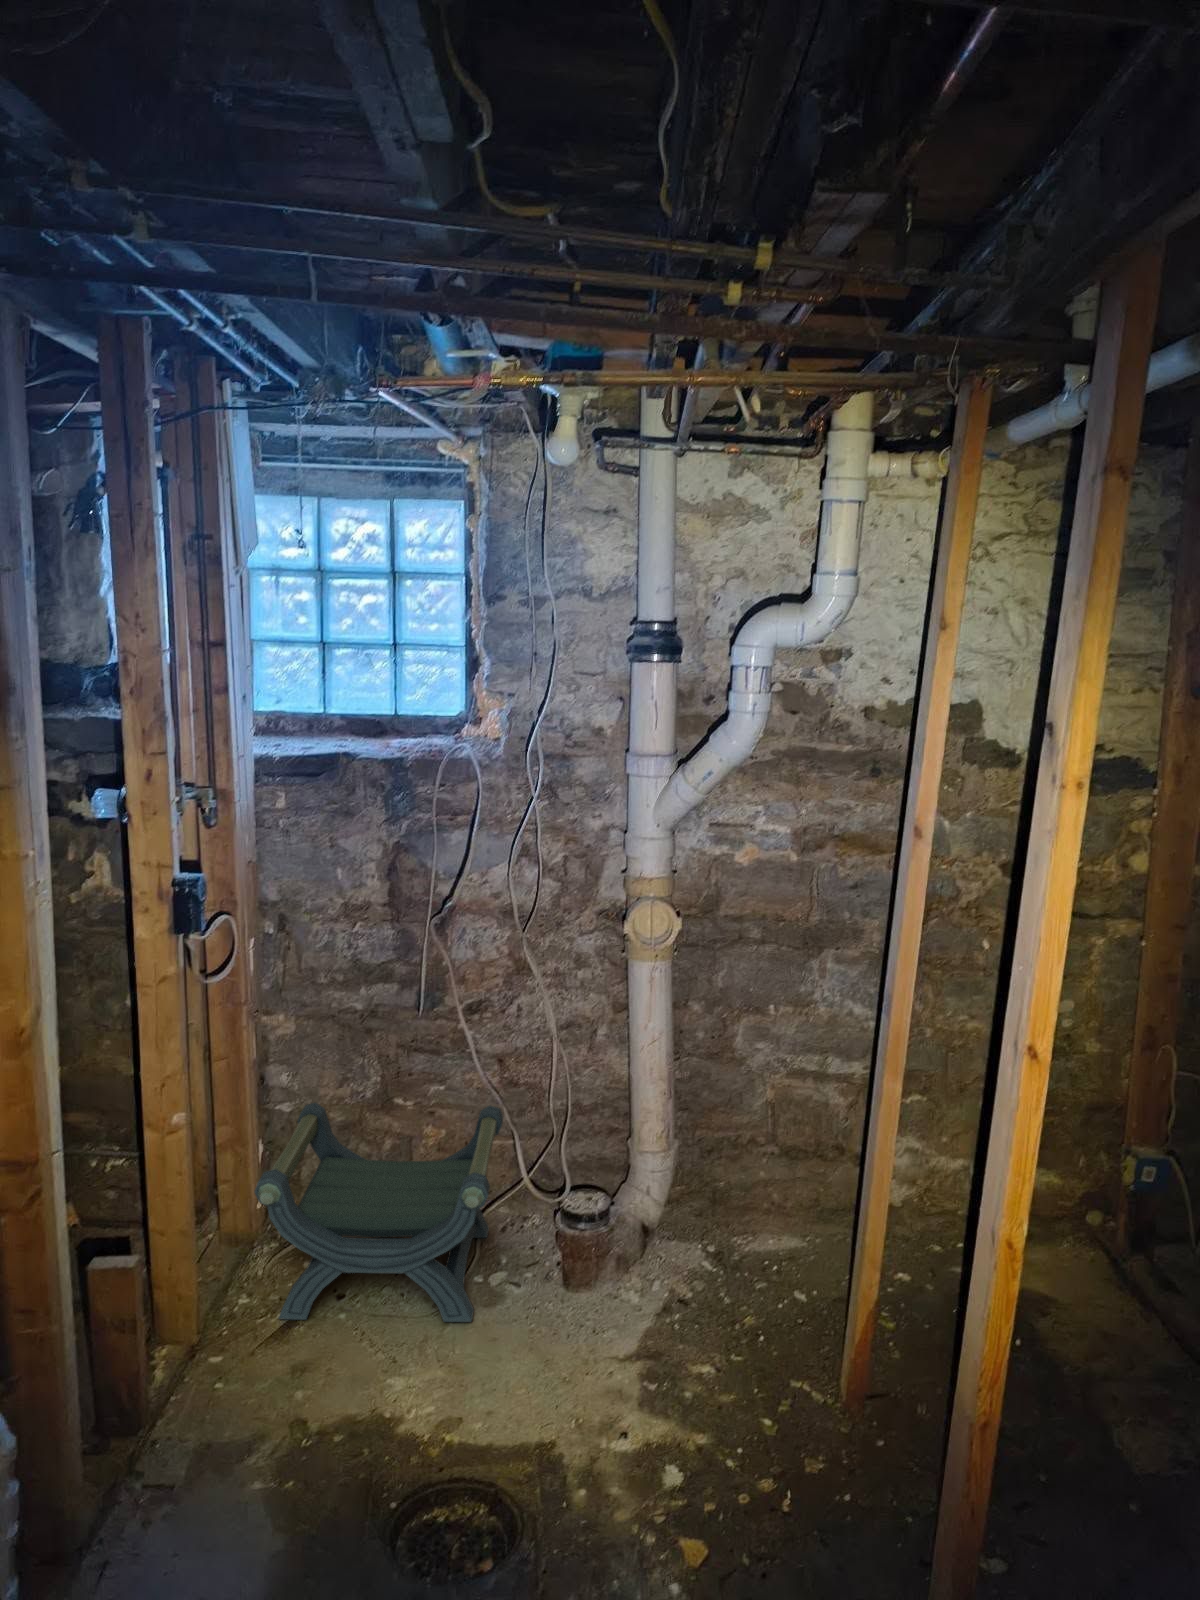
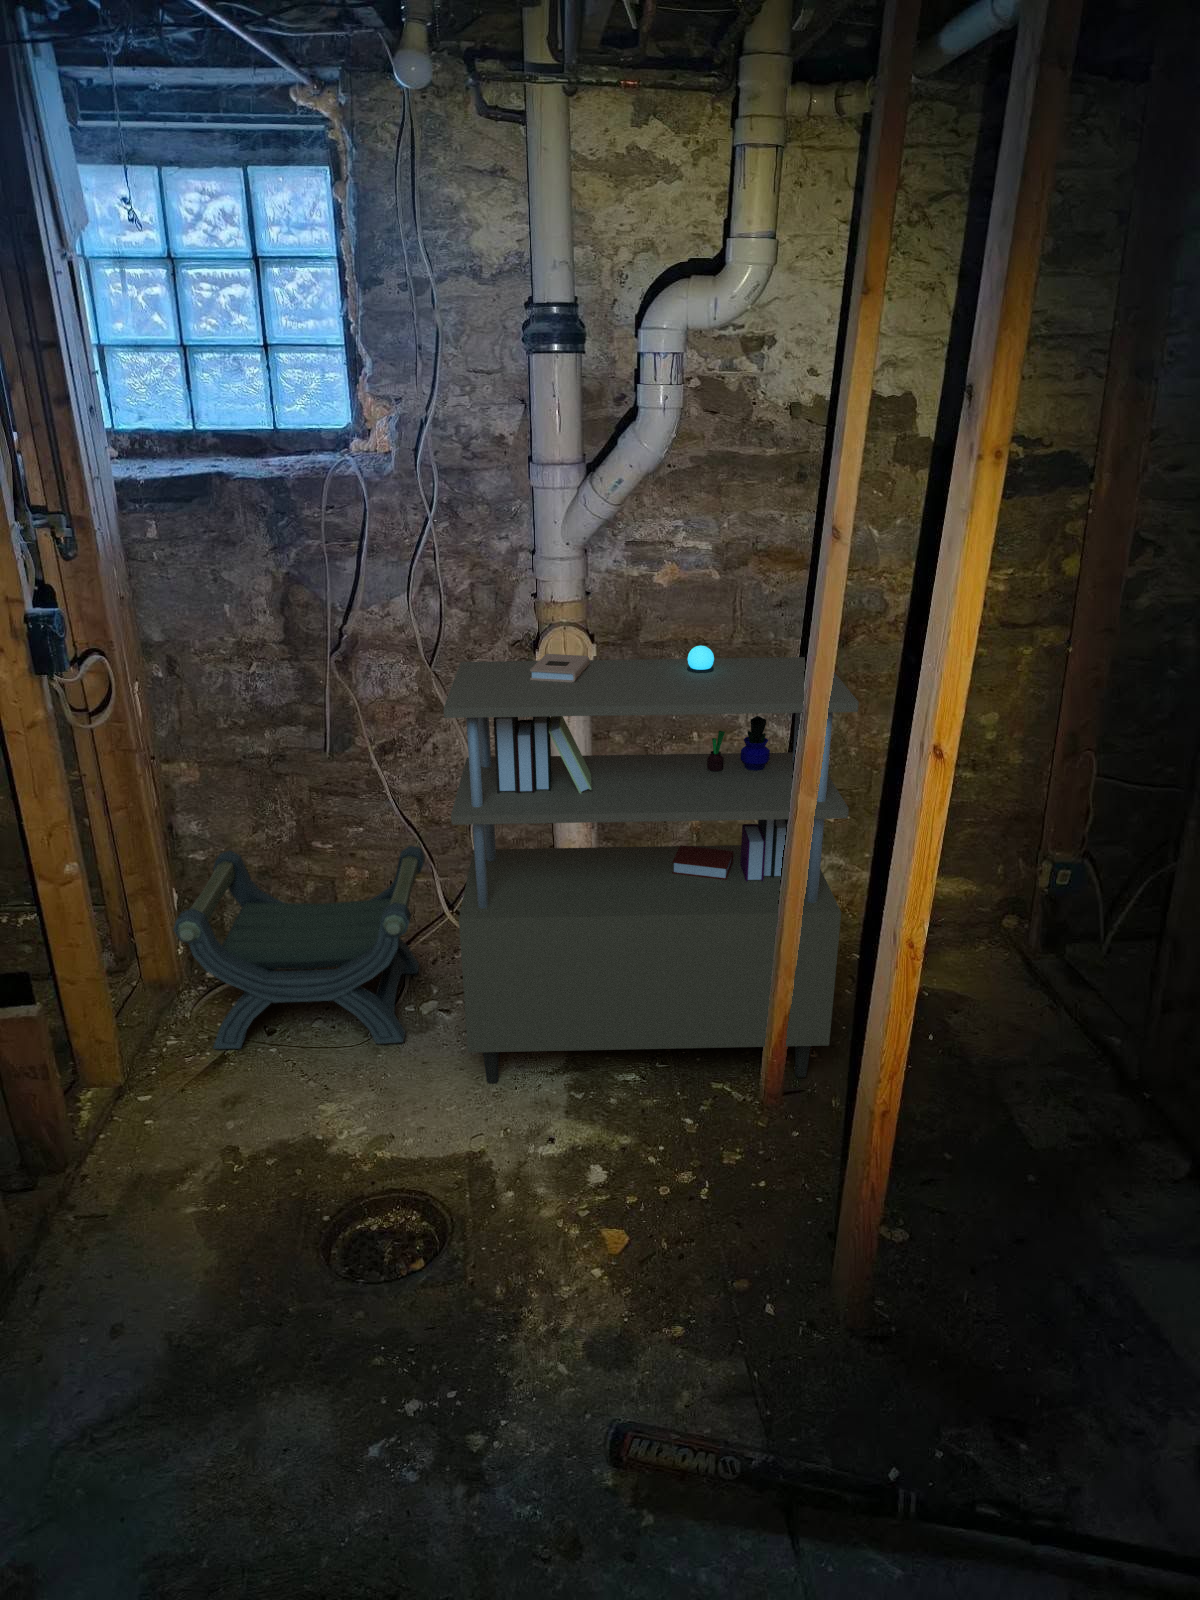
shelving unit: none [541,932,953,1392] -> present [443,646,859,1084]

